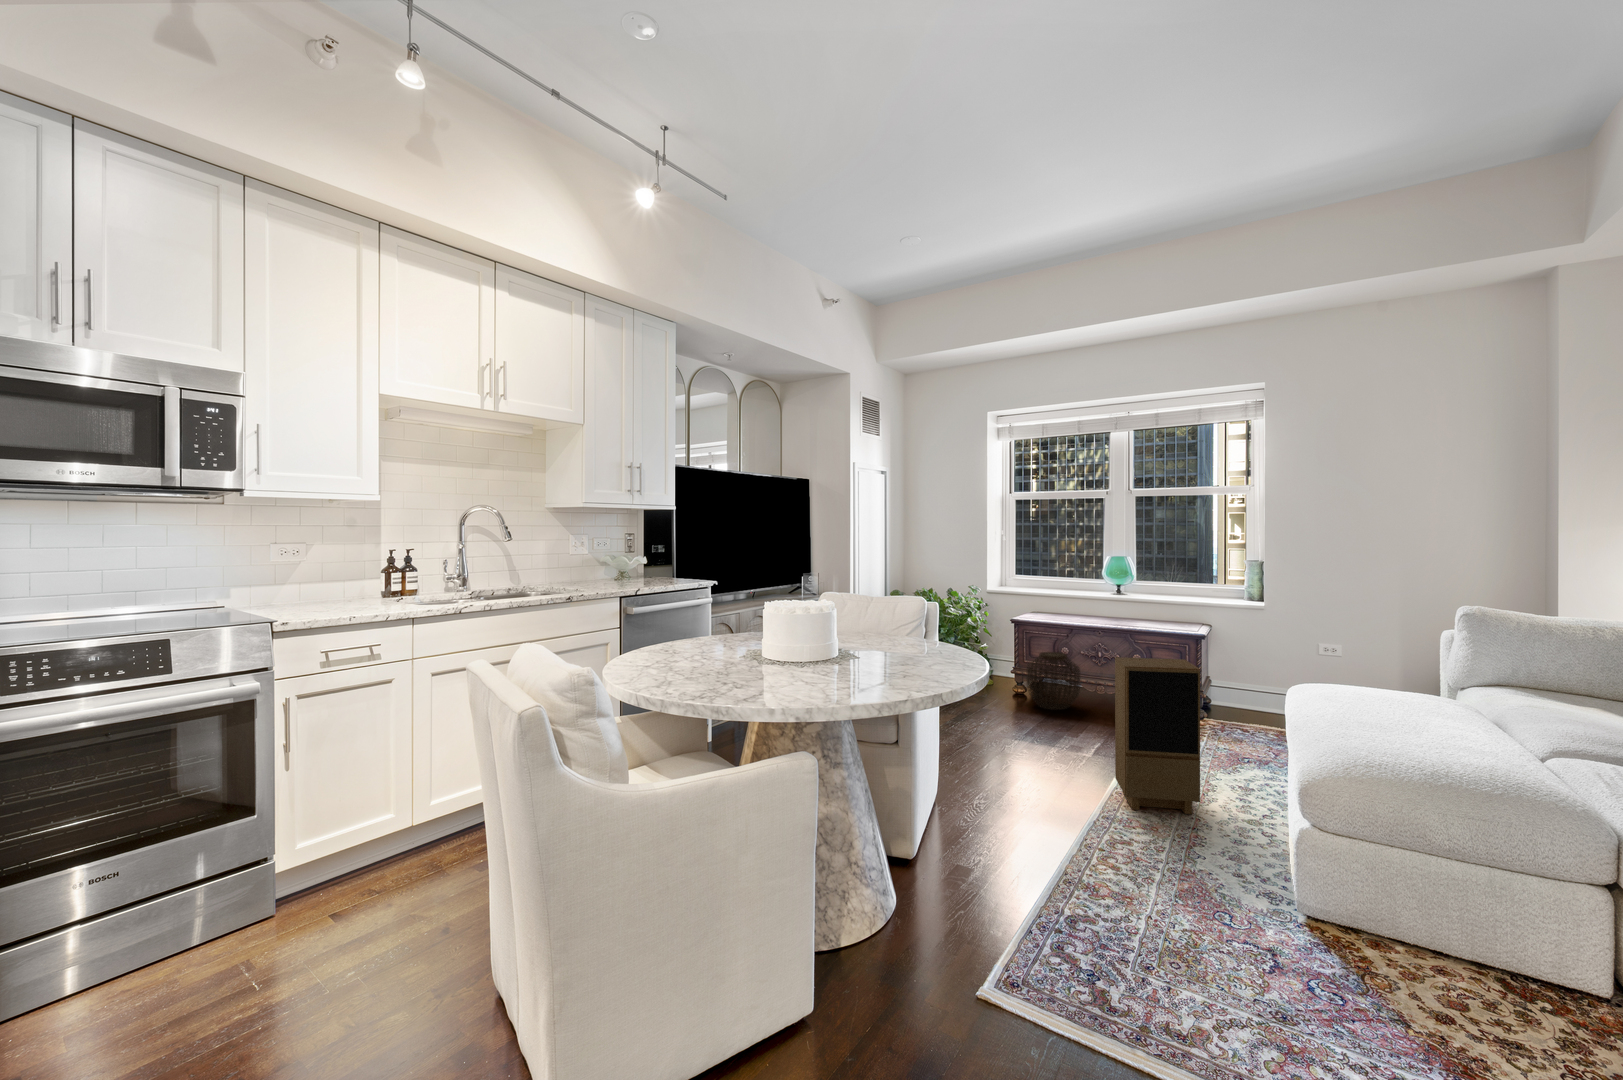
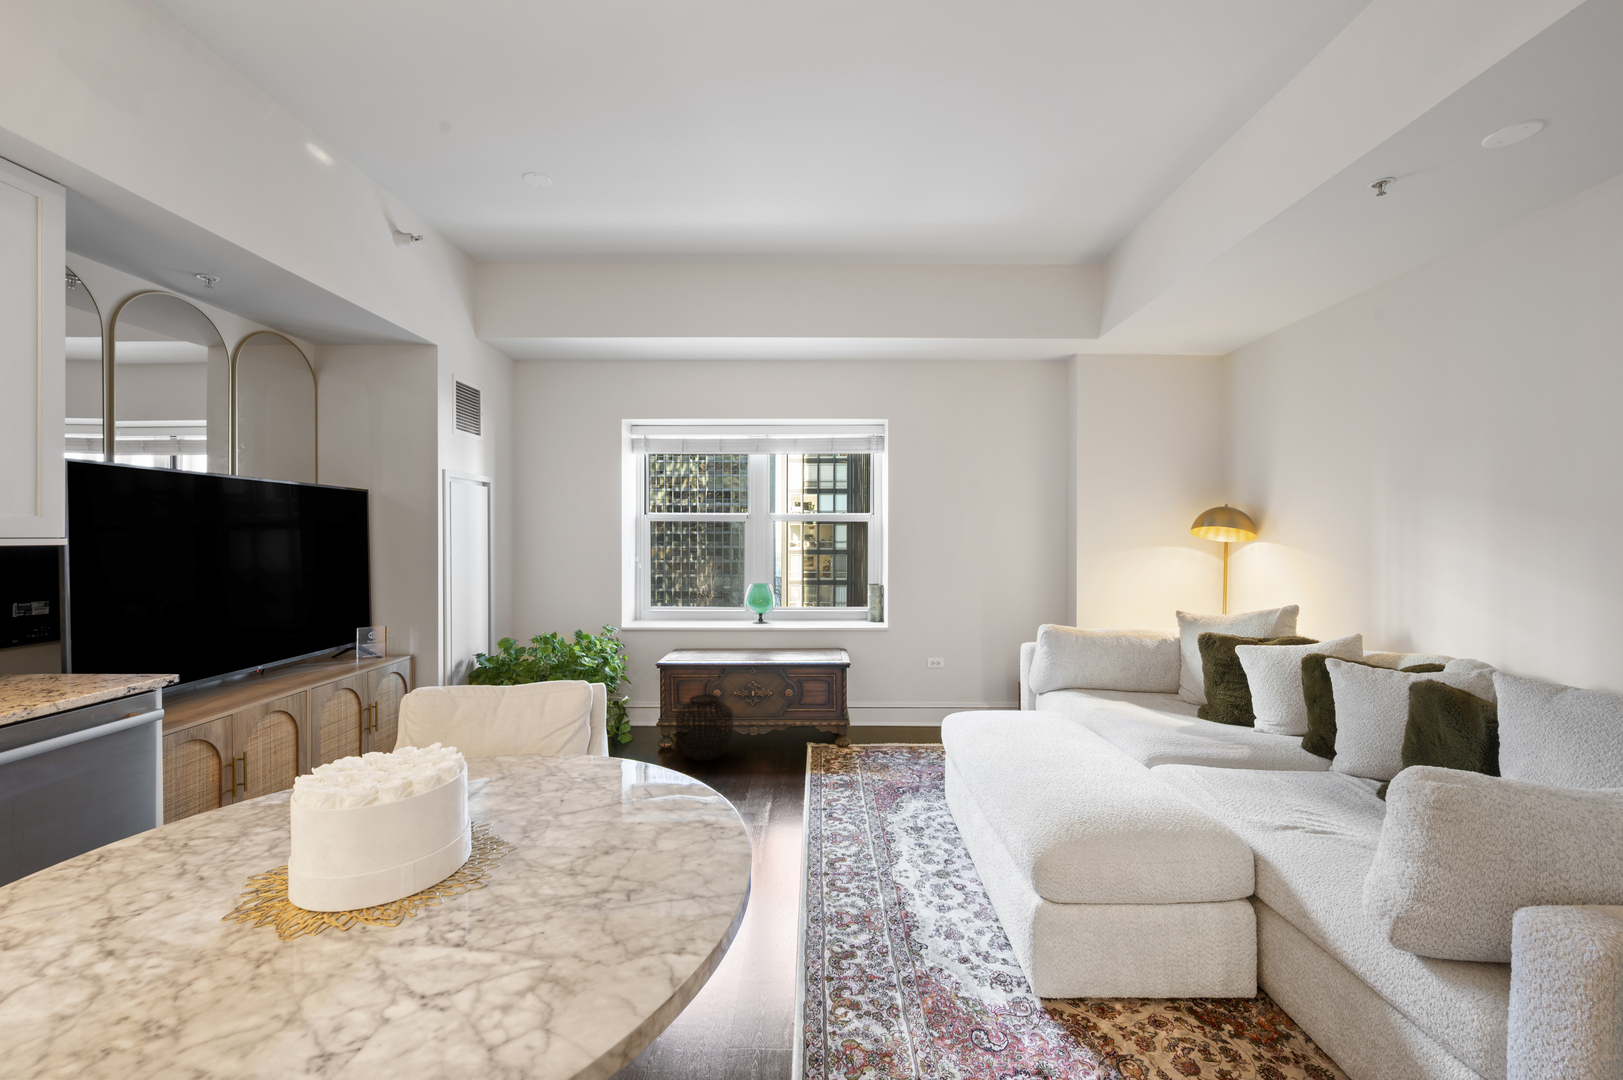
speaker: present [1115,657,1200,814] -> none [808,715,898,894]

